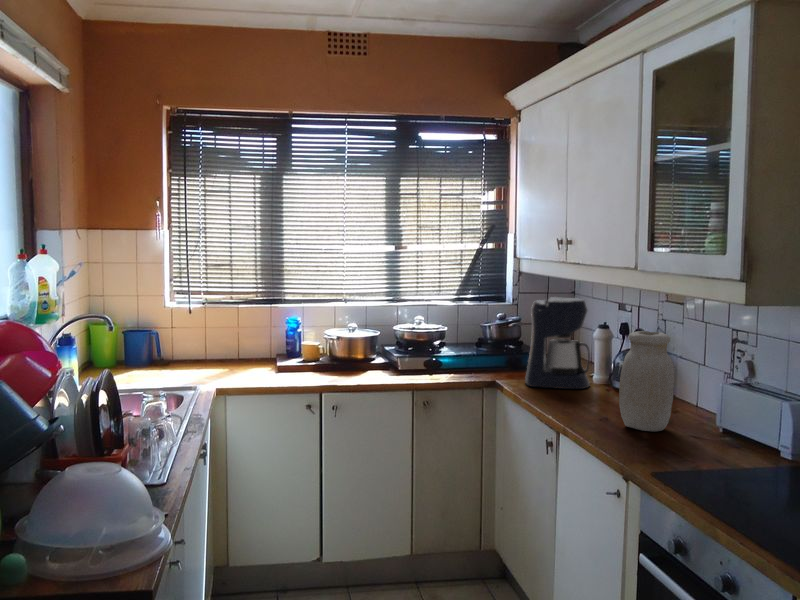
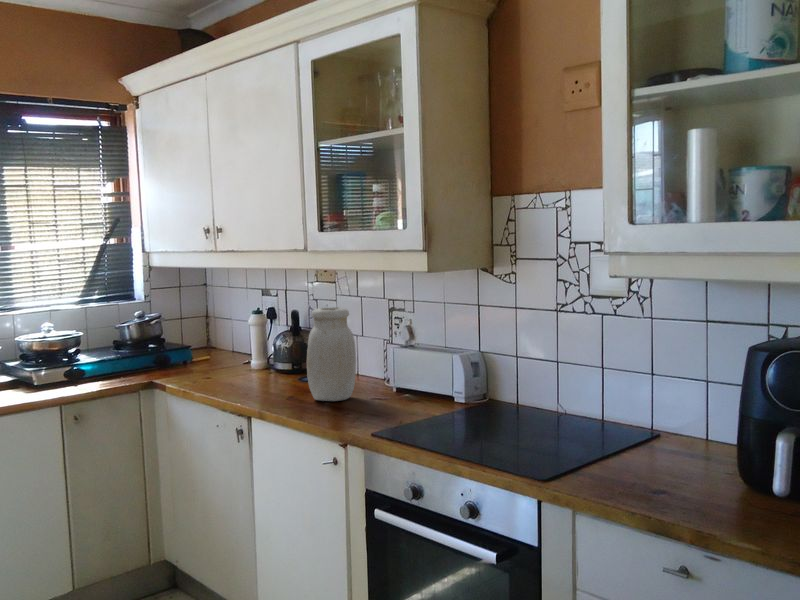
coffee maker: present [525,297,590,389] -> none [187,287,253,381]

